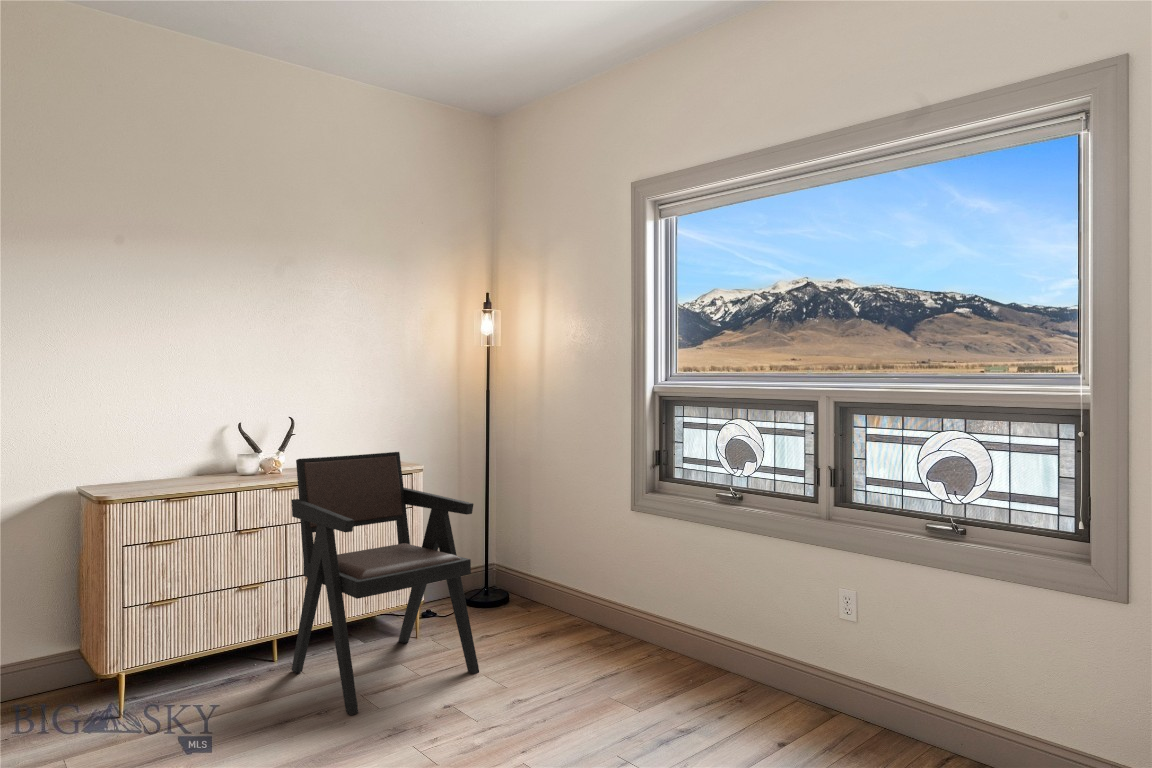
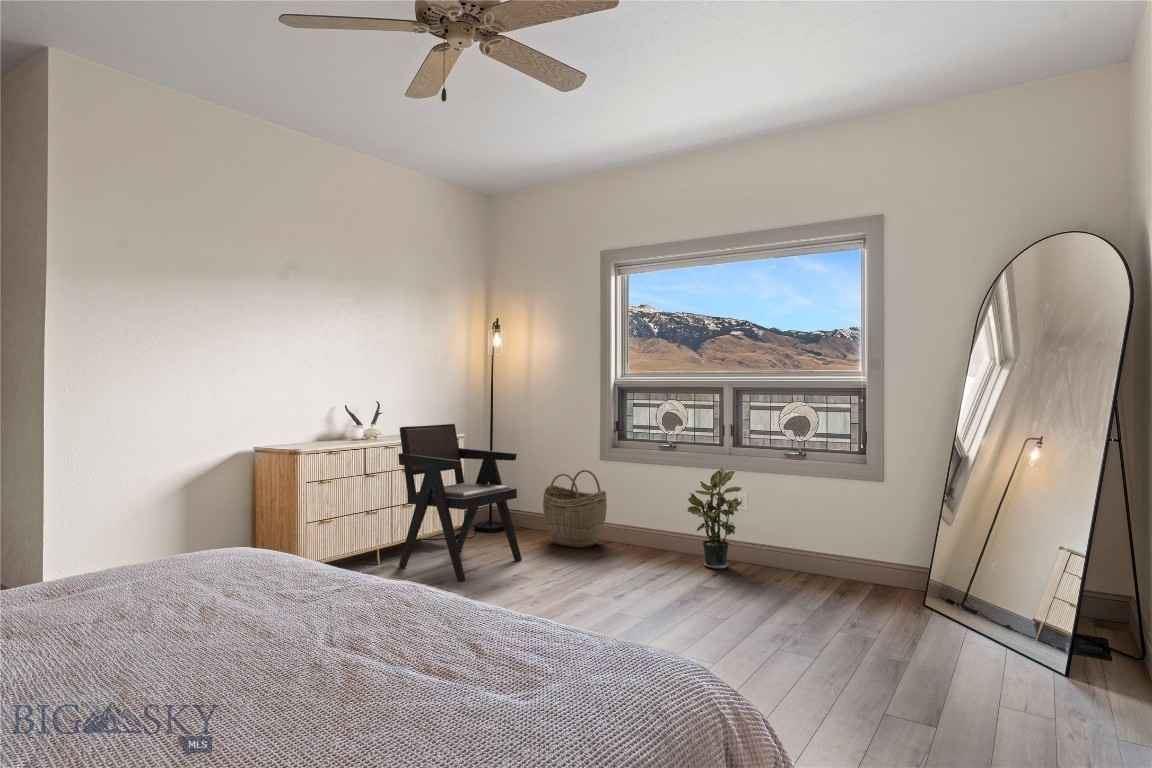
woven basket: none [537,525,633,651] -> present [543,470,607,548]
potted plant: none [740,544,842,727] -> present [687,468,742,569]

